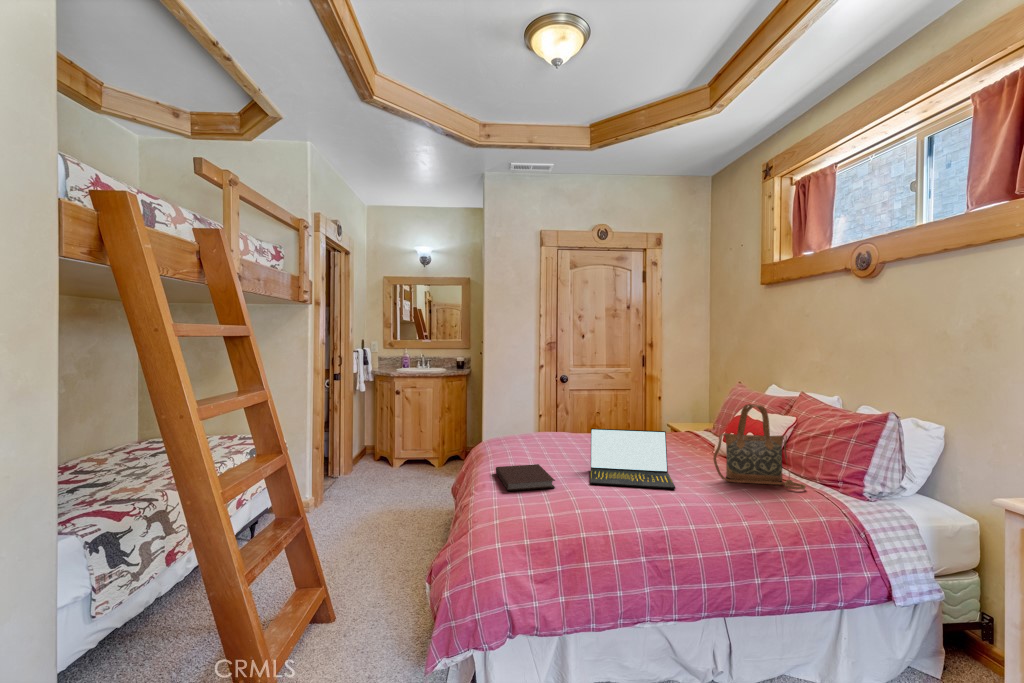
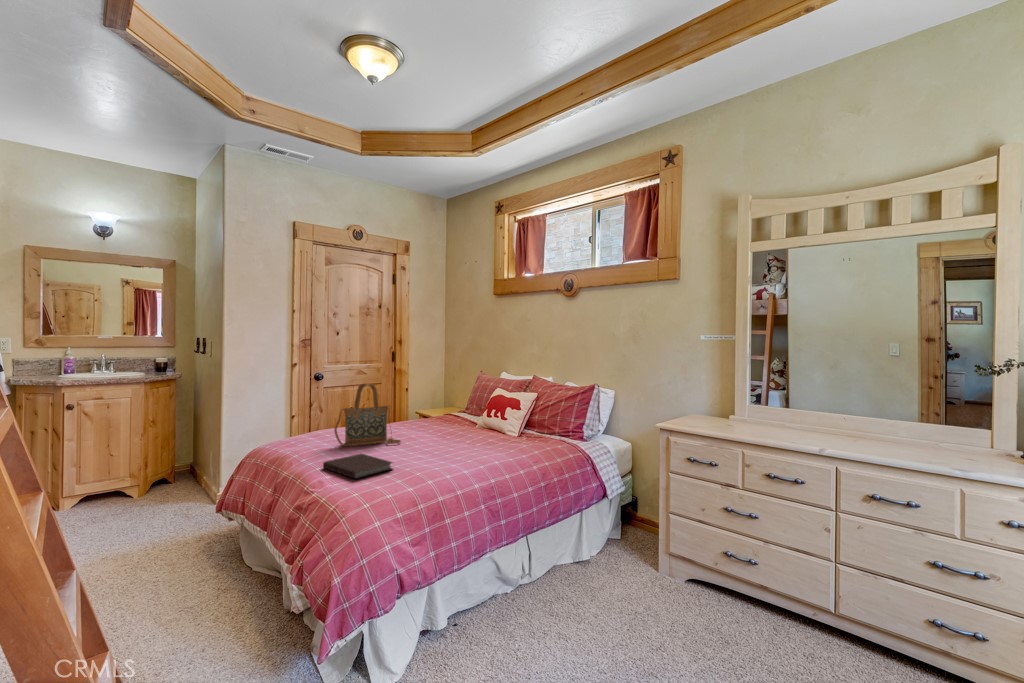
handbag: present [714,404,806,489] -> present [335,384,401,446]
laptop: present [590,428,675,489] -> none [403,411,482,461]

